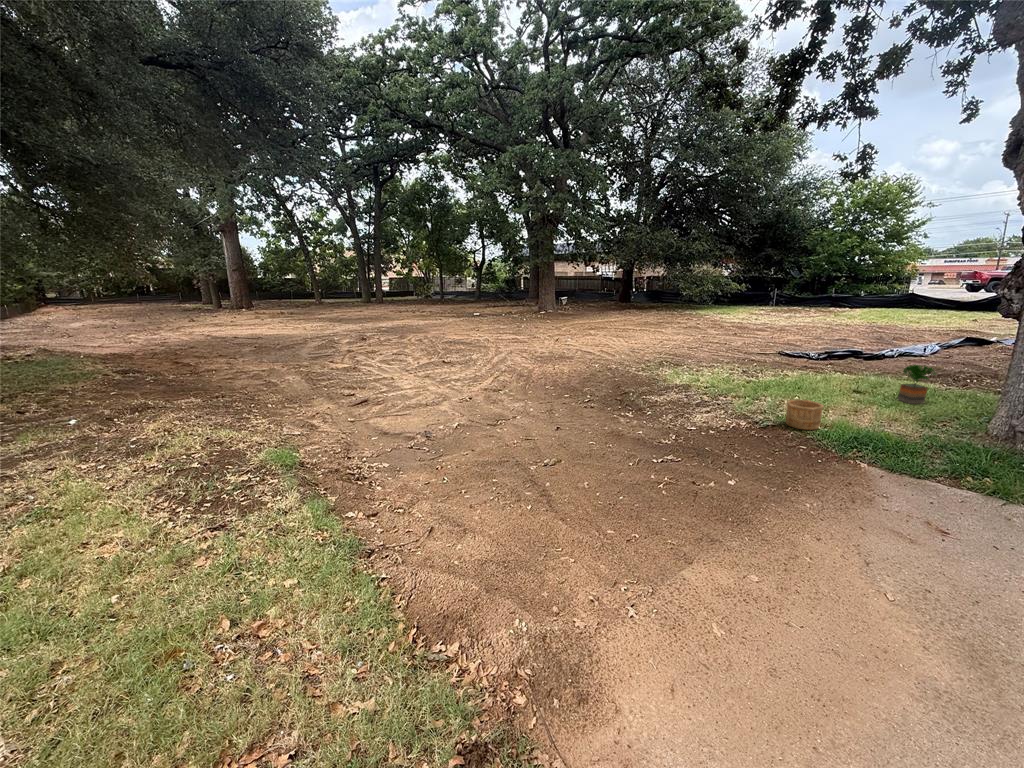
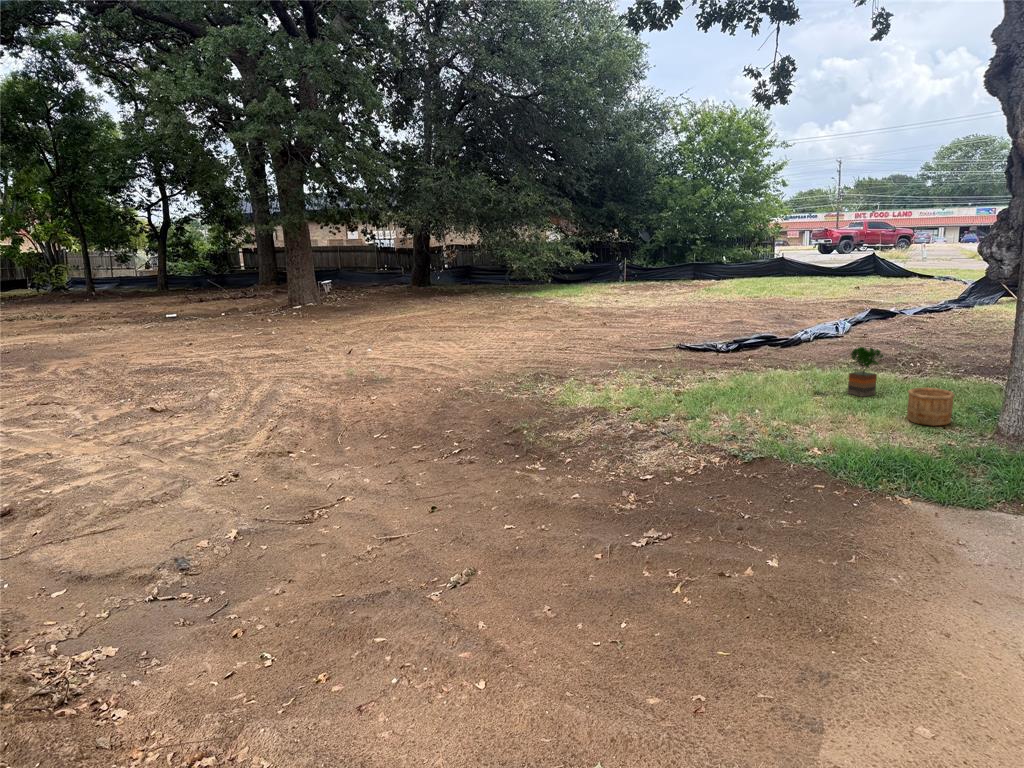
wooden bucket: present [786,399,824,430] -> present [907,387,955,426]

